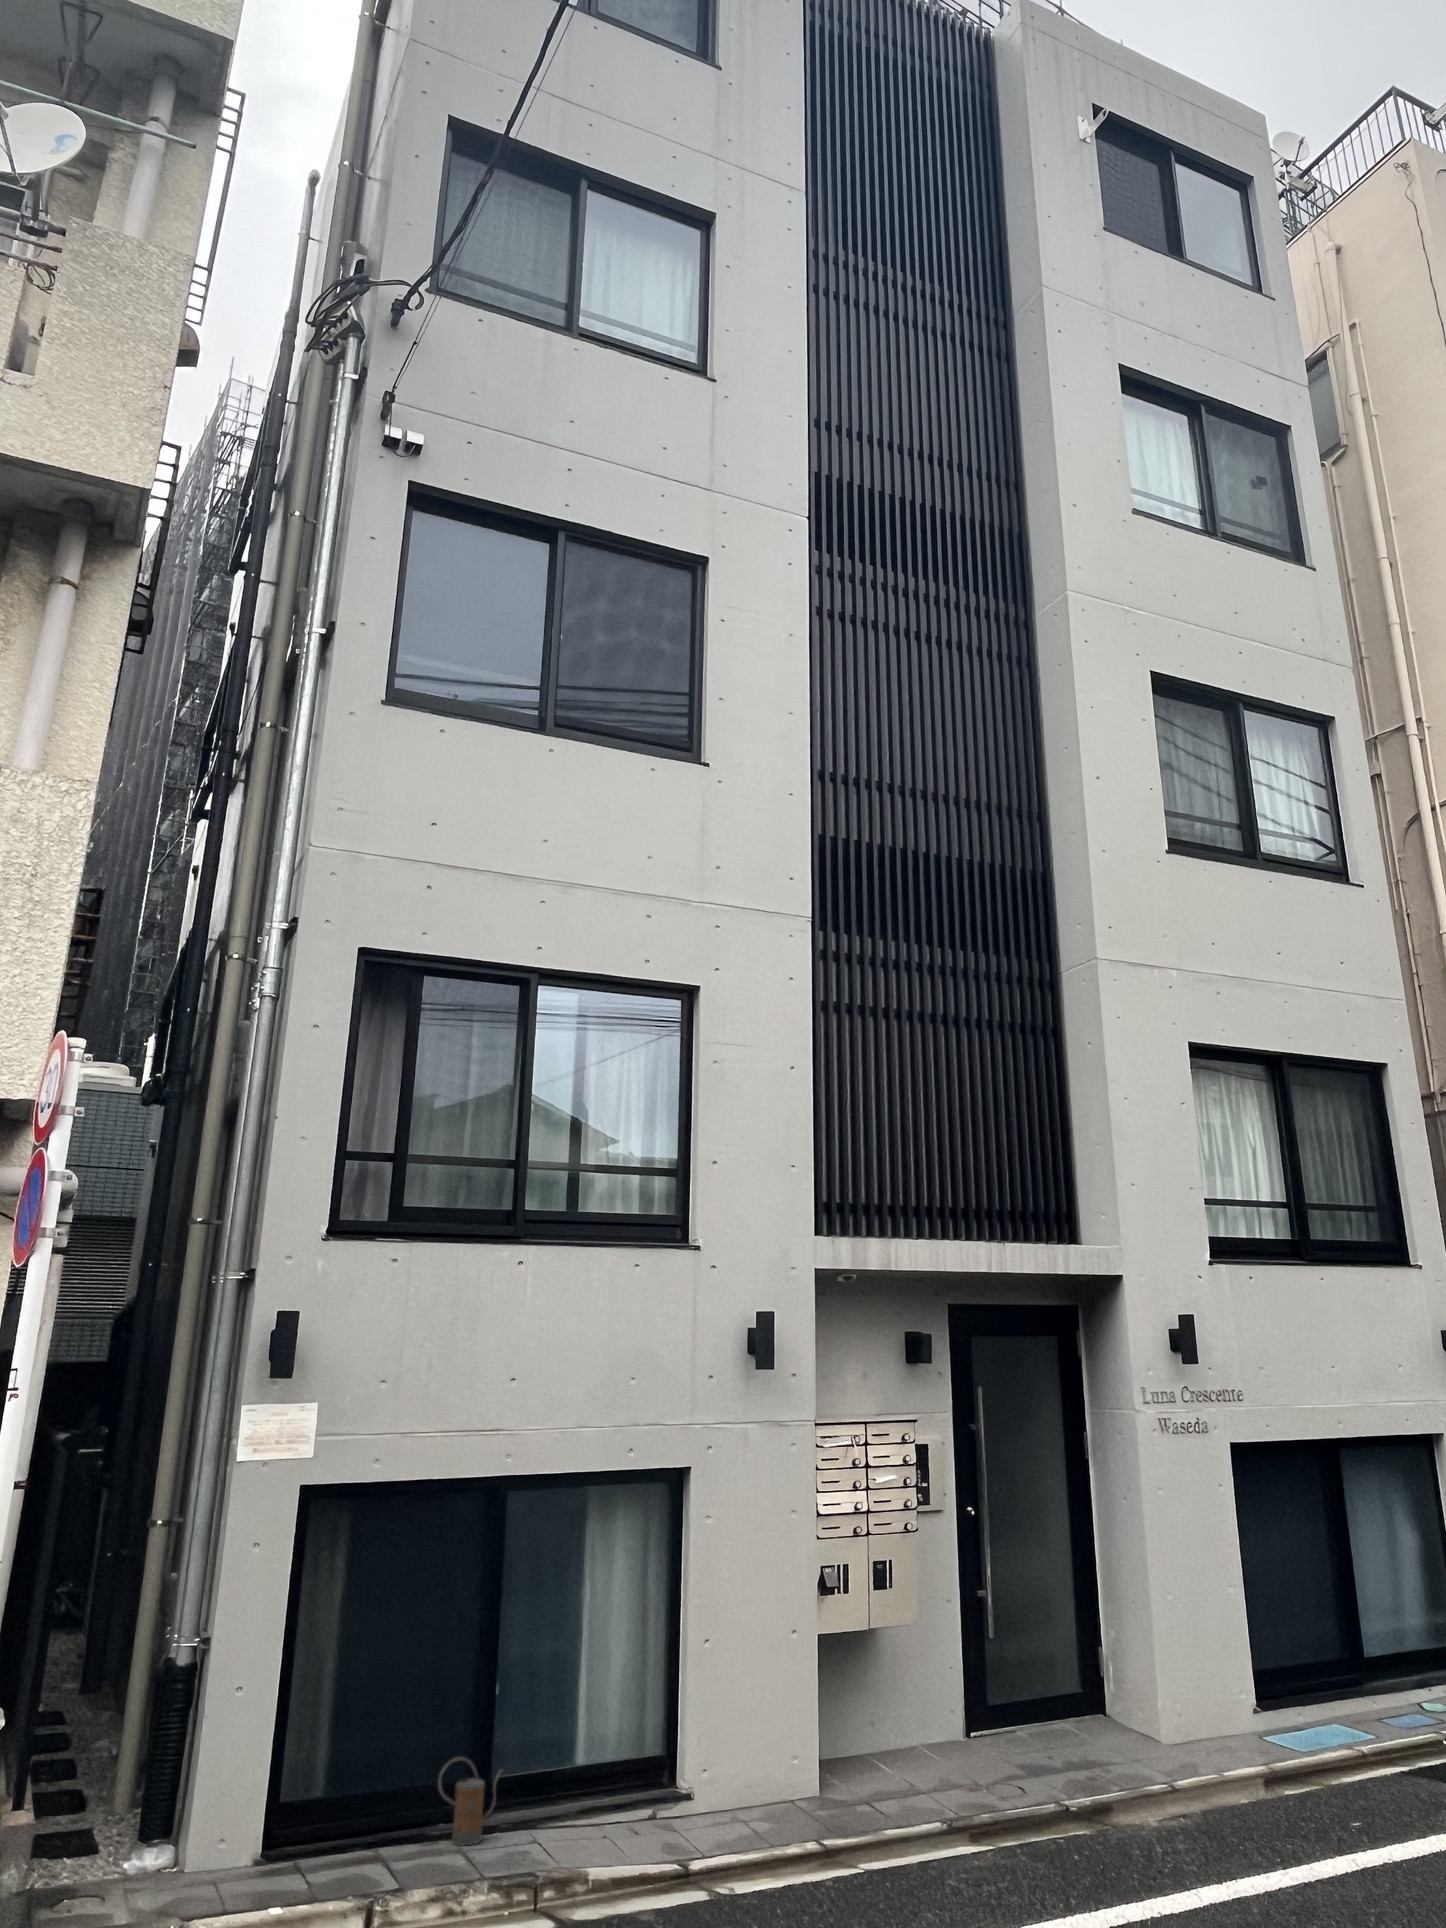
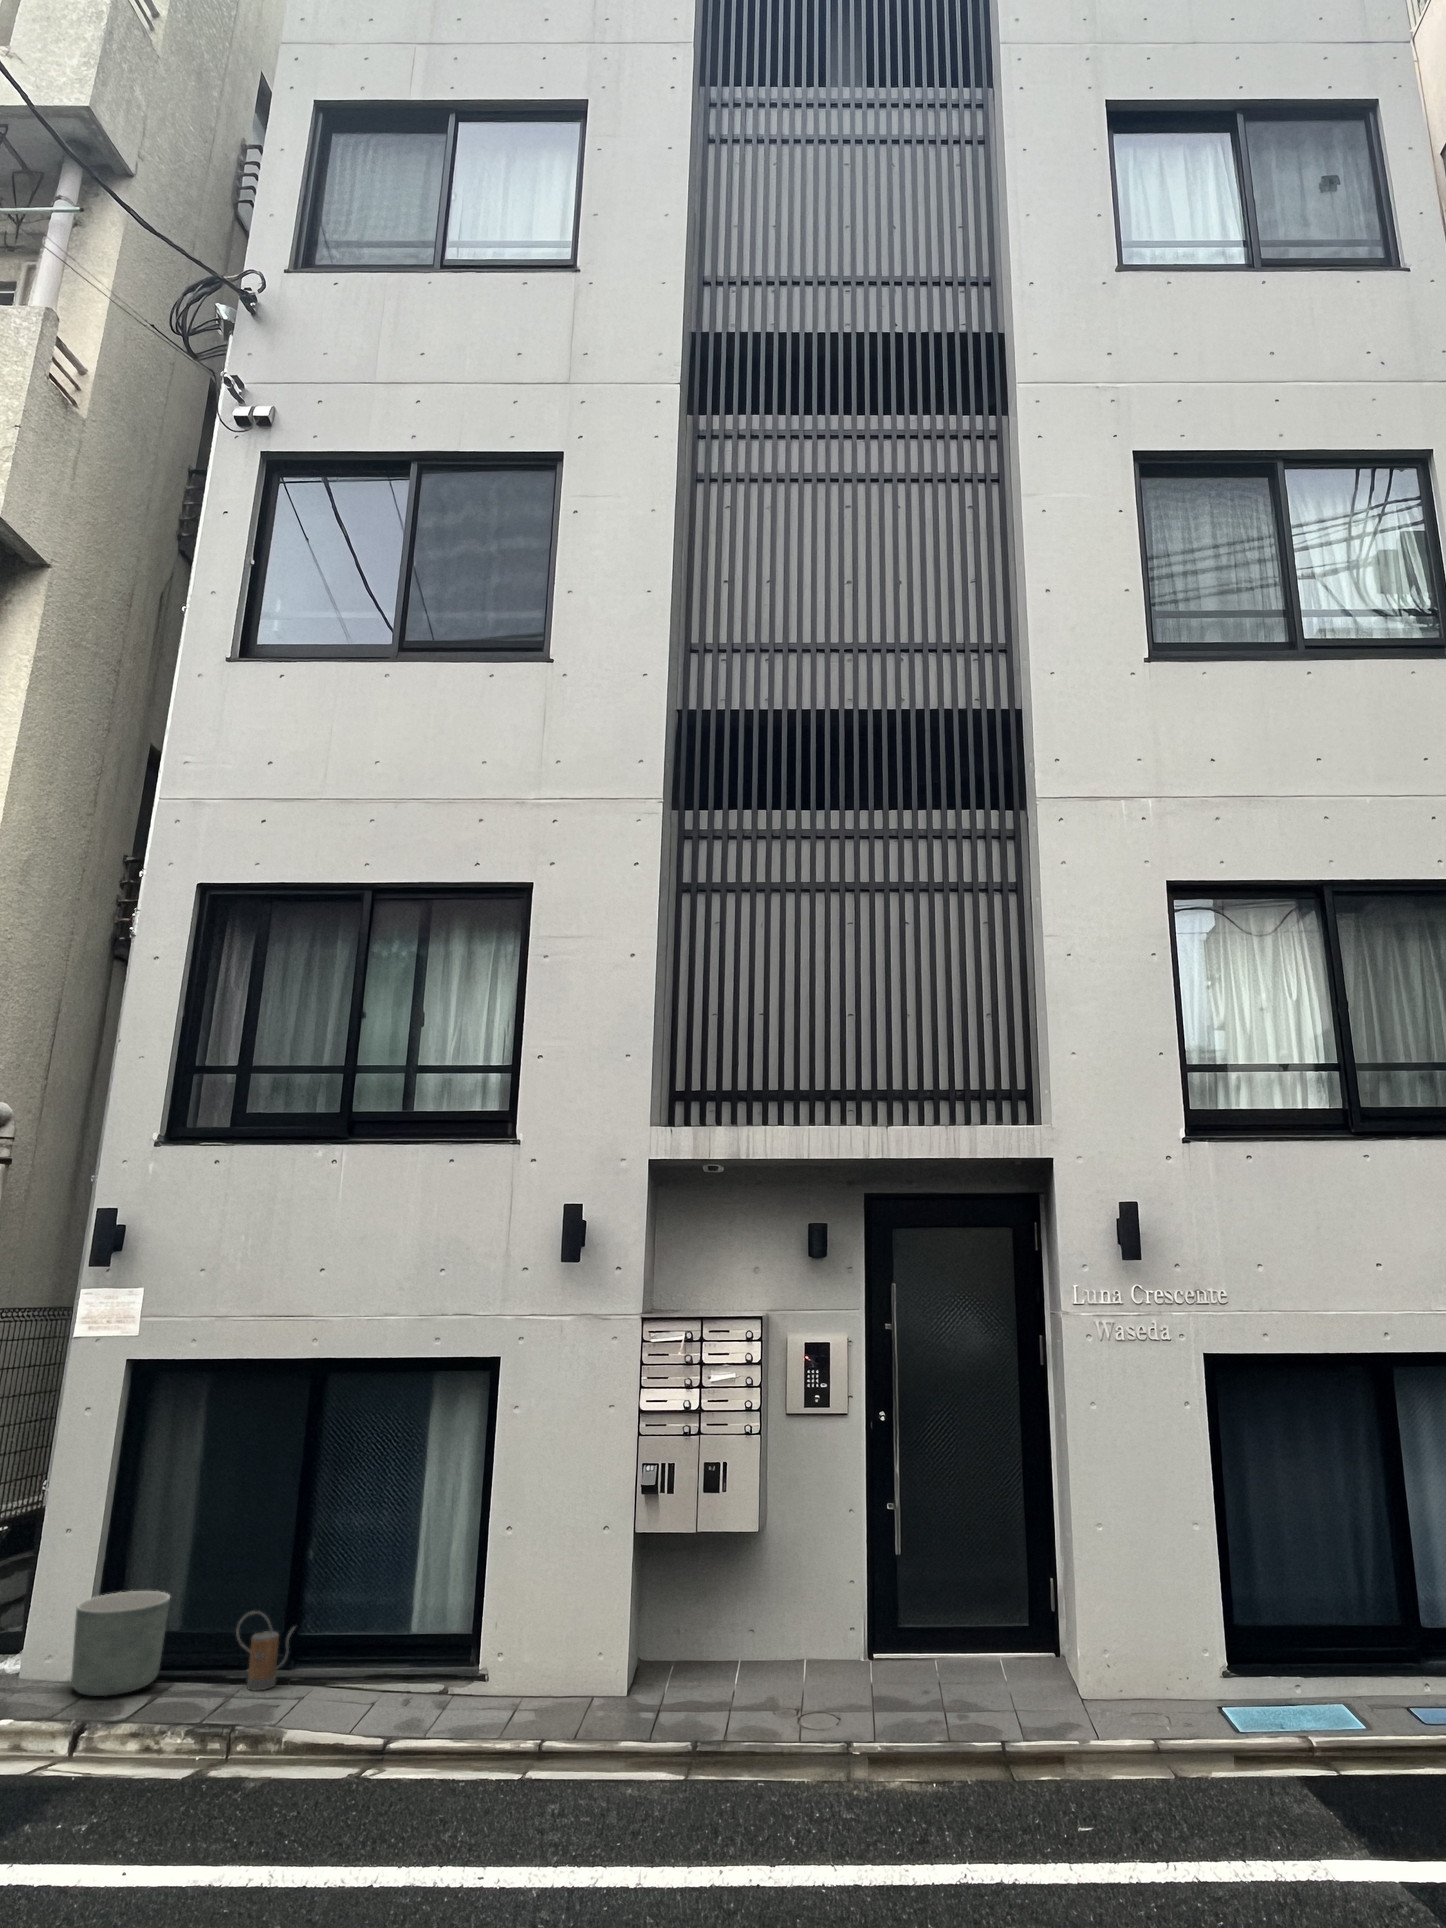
planter: none [264,1750,369,1874] -> present [71,1591,170,1696]

